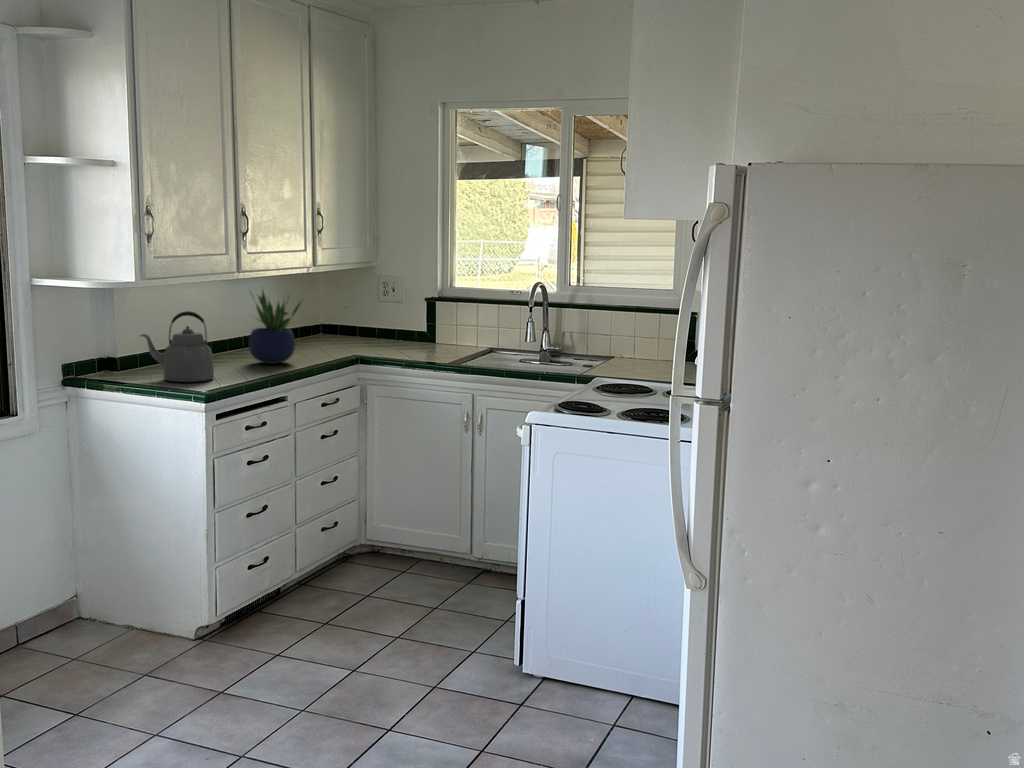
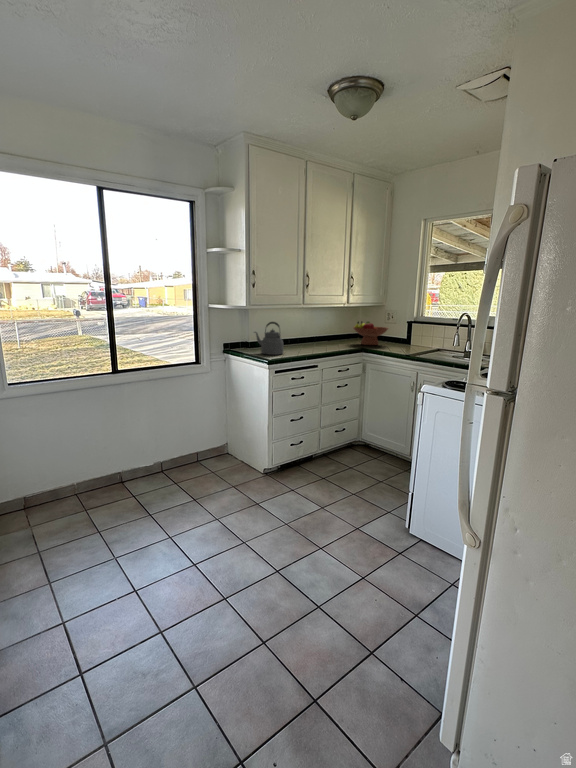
potted plant: present [249,291,302,364] -> none [308,312,335,349]
fruit bowl: none [323,301,395,349] -> present [353,321,388,345]

